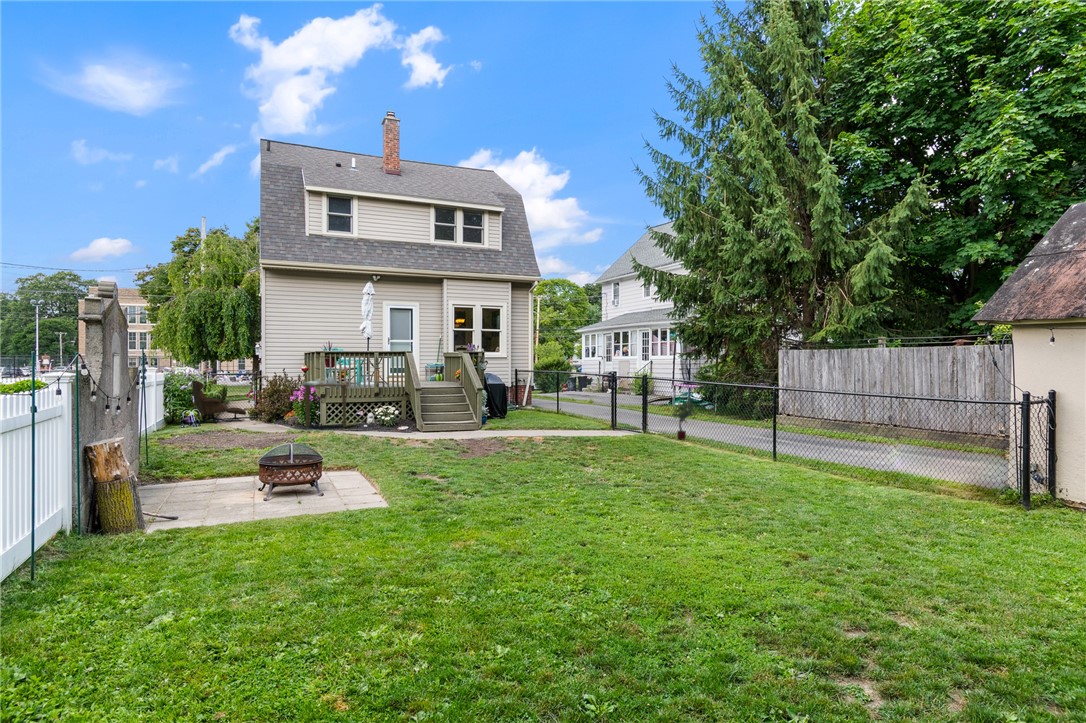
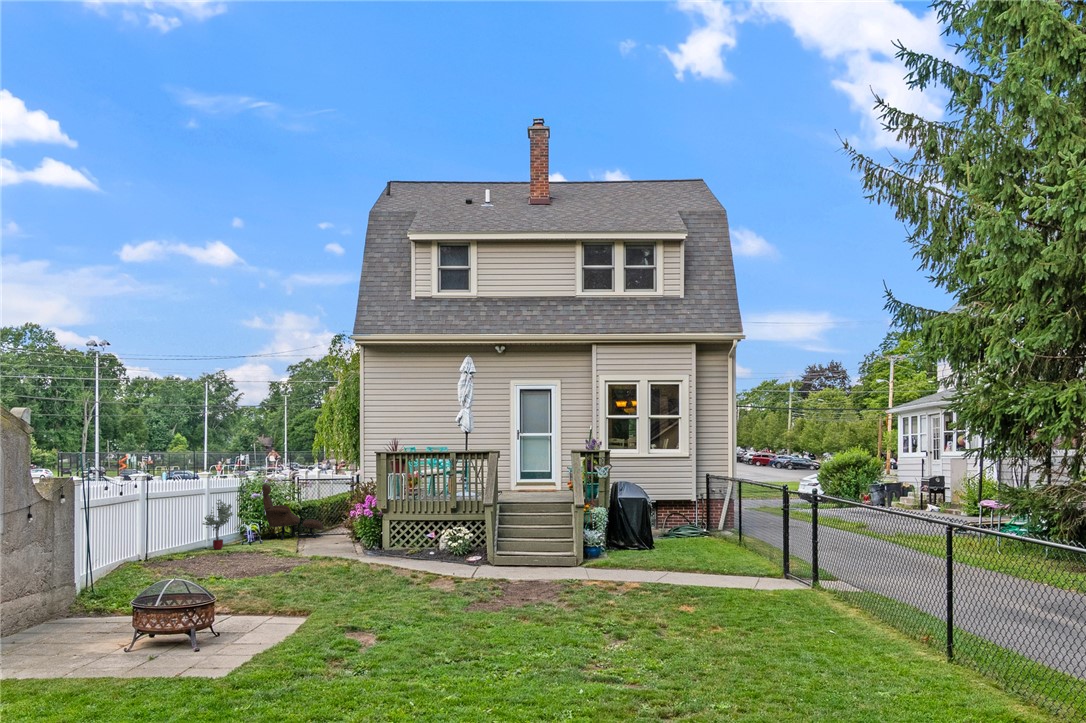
side table: present [302,376,349,429] -> none [348,483,415,557]
potted tree: present [672,396,696,439] -> present [203,499,233,550]

